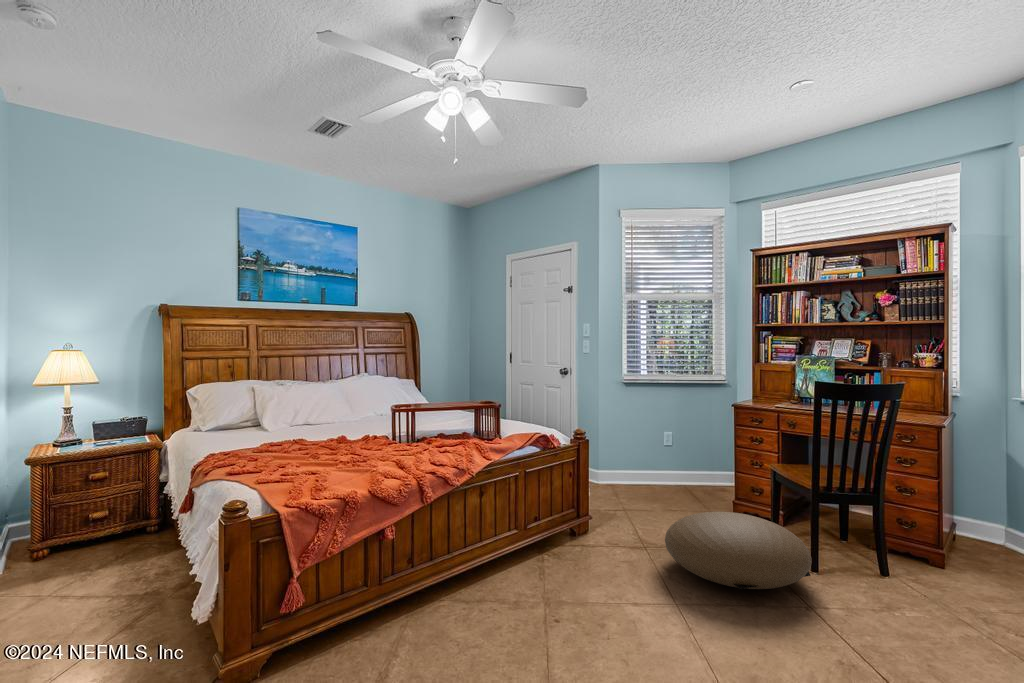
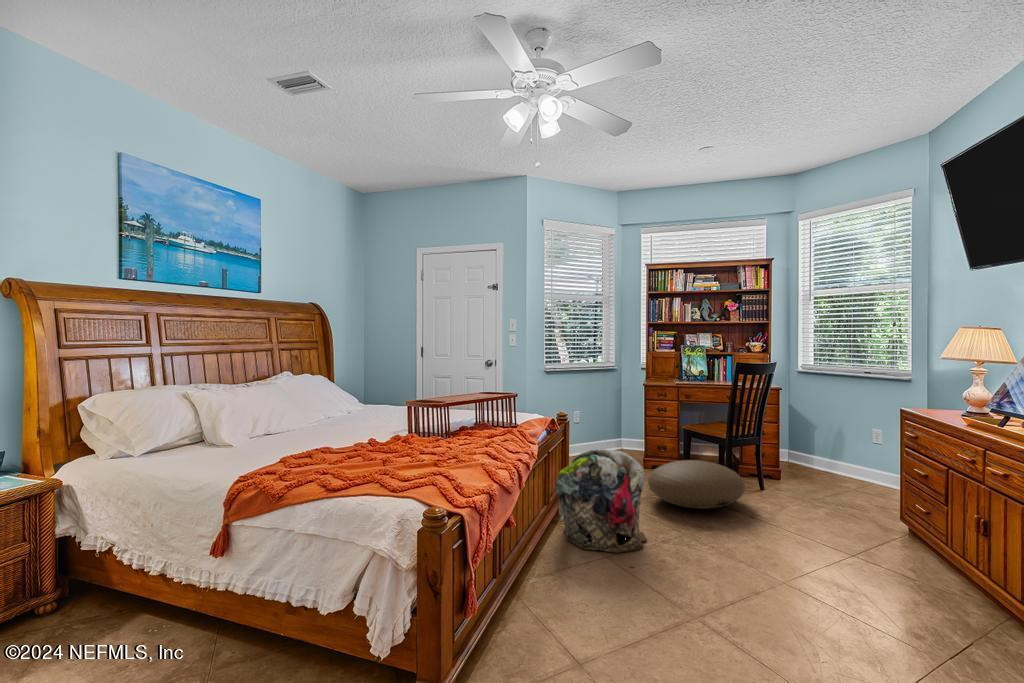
laundry basket: none [500,478,608,613] -> present [555,449,647,553]

